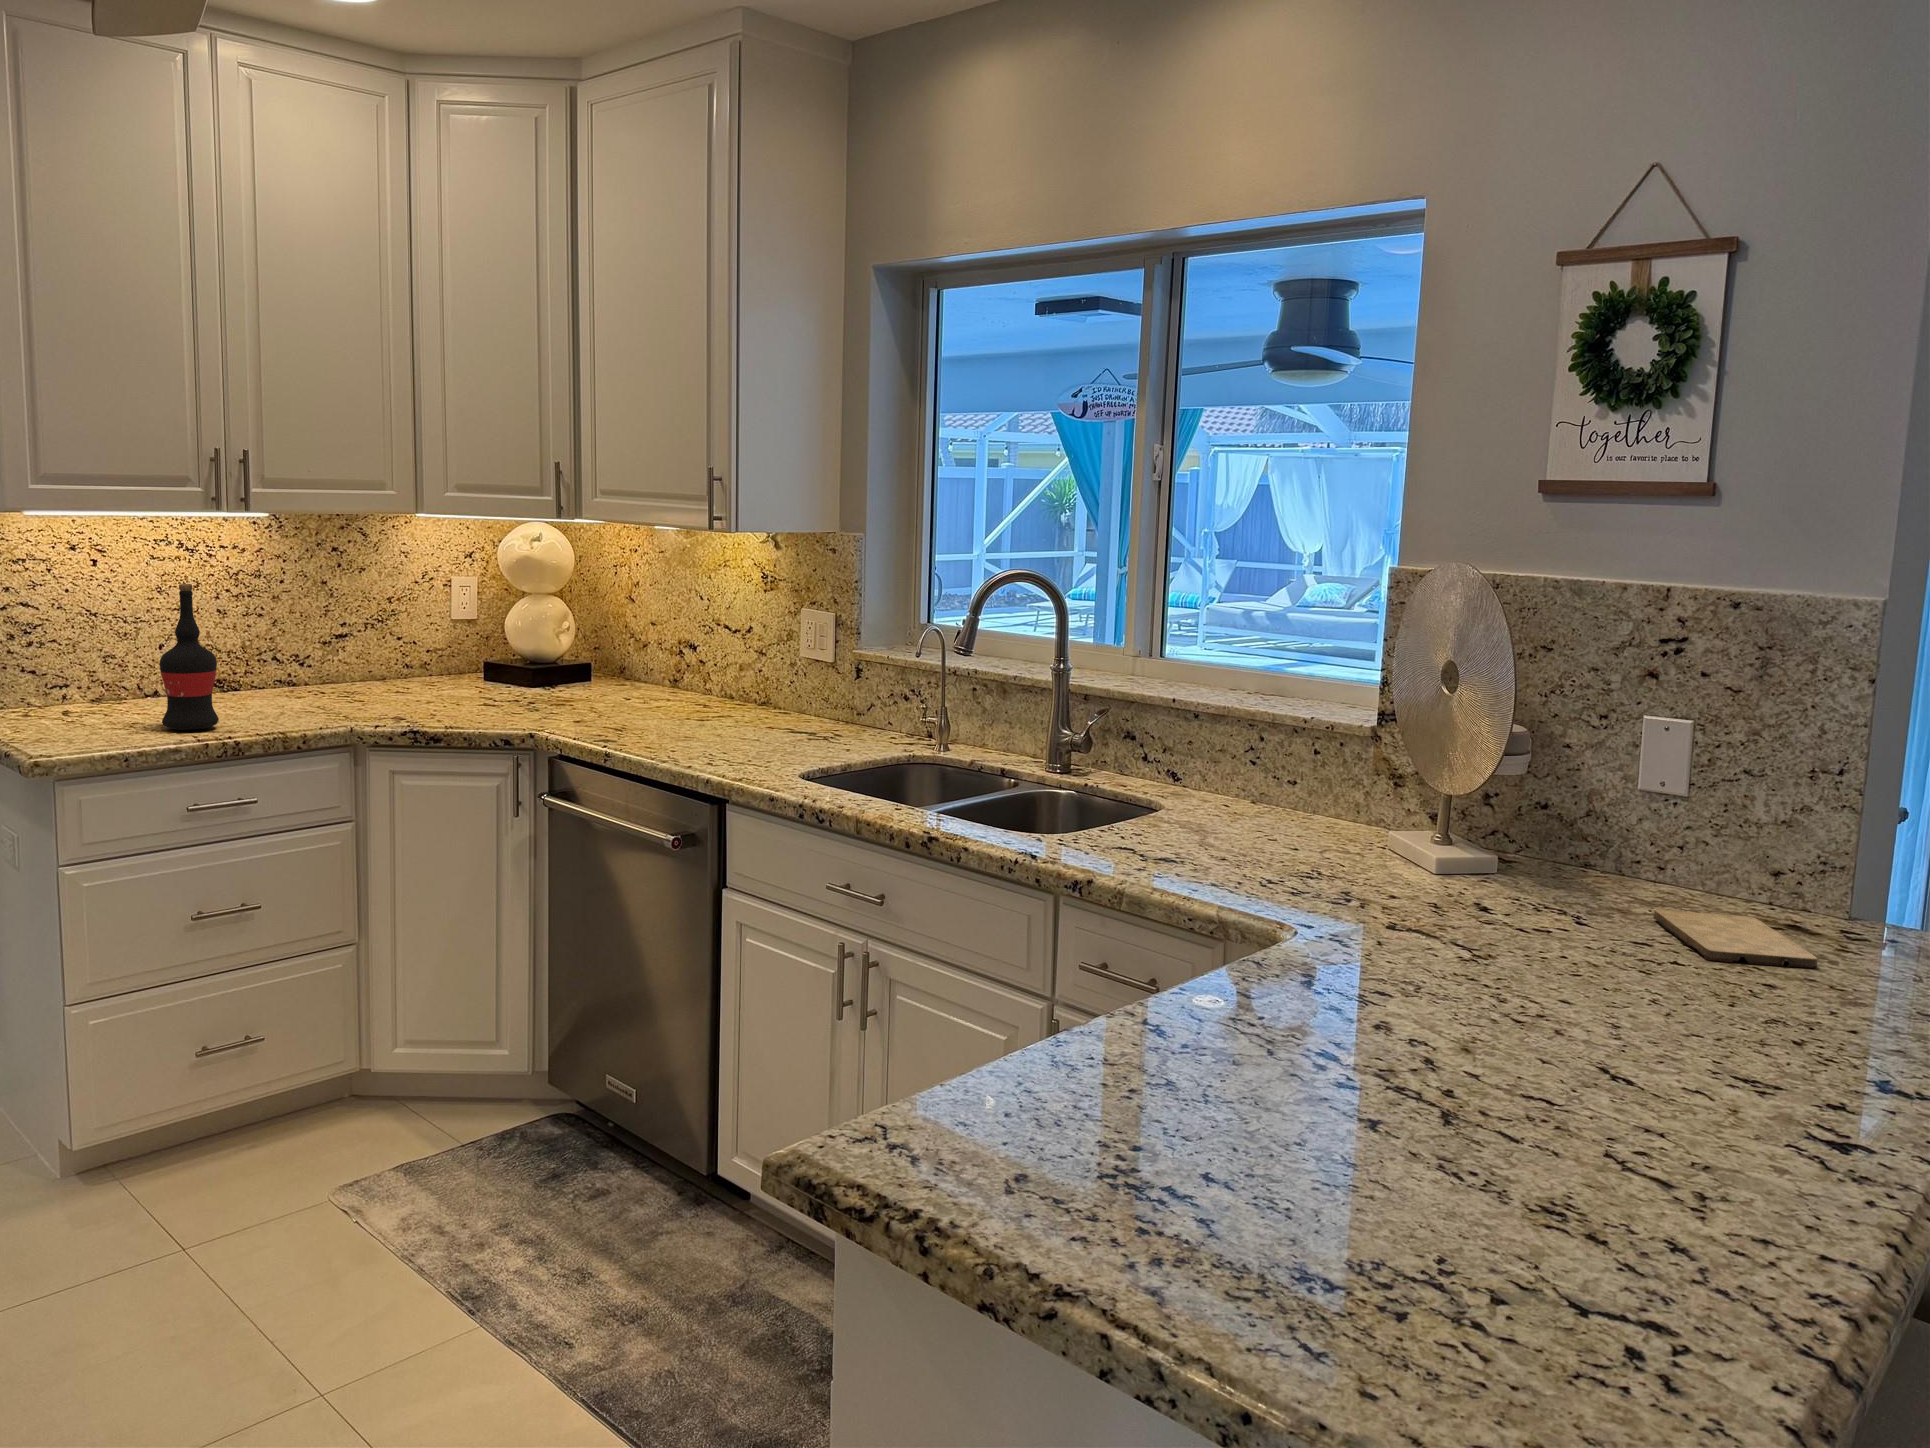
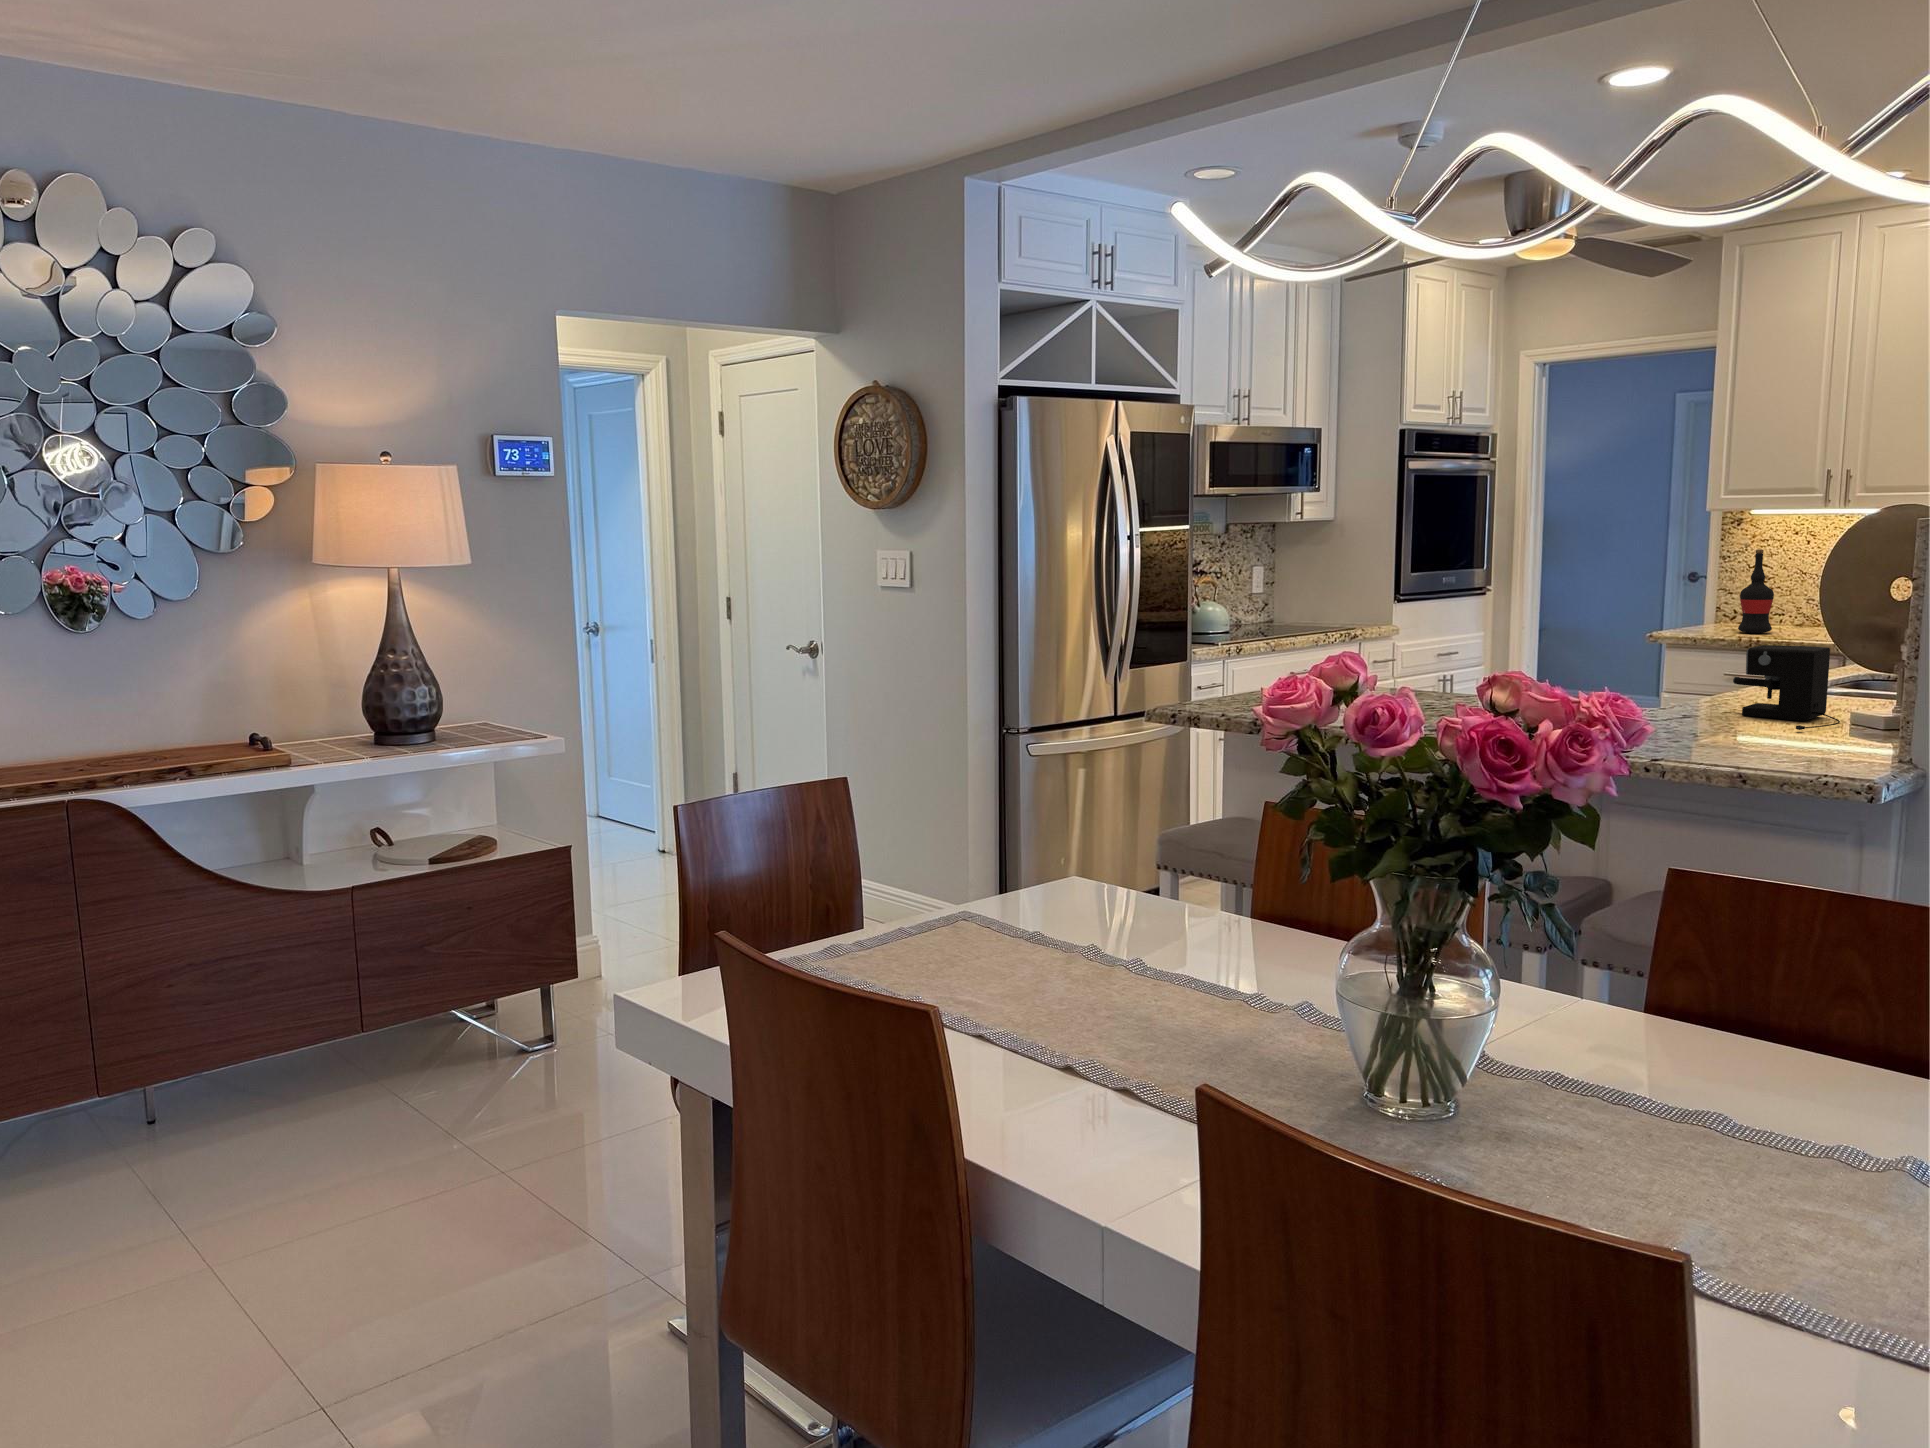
coffee maker: none [1260,766,1490,897] -> present [1733,645,1840,730]
cutting board: present [1653,910,1817,968] -> none [1714,740,1842,758]

